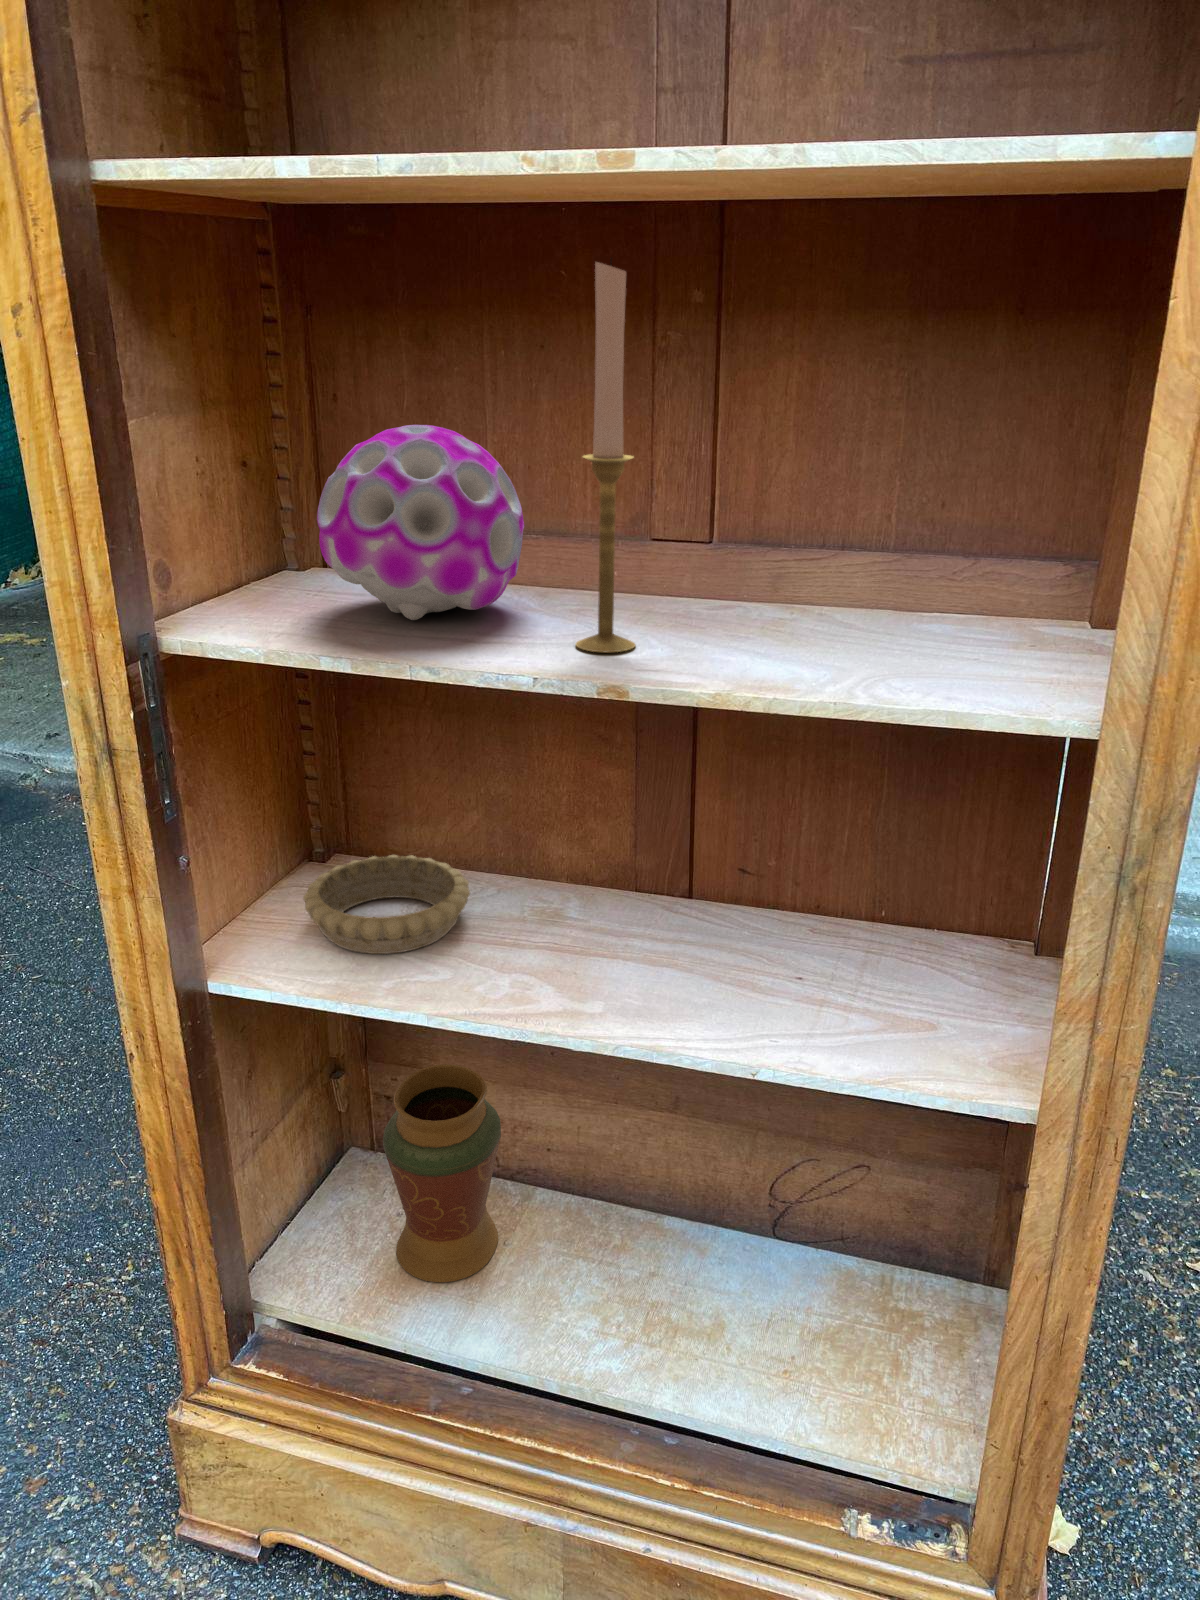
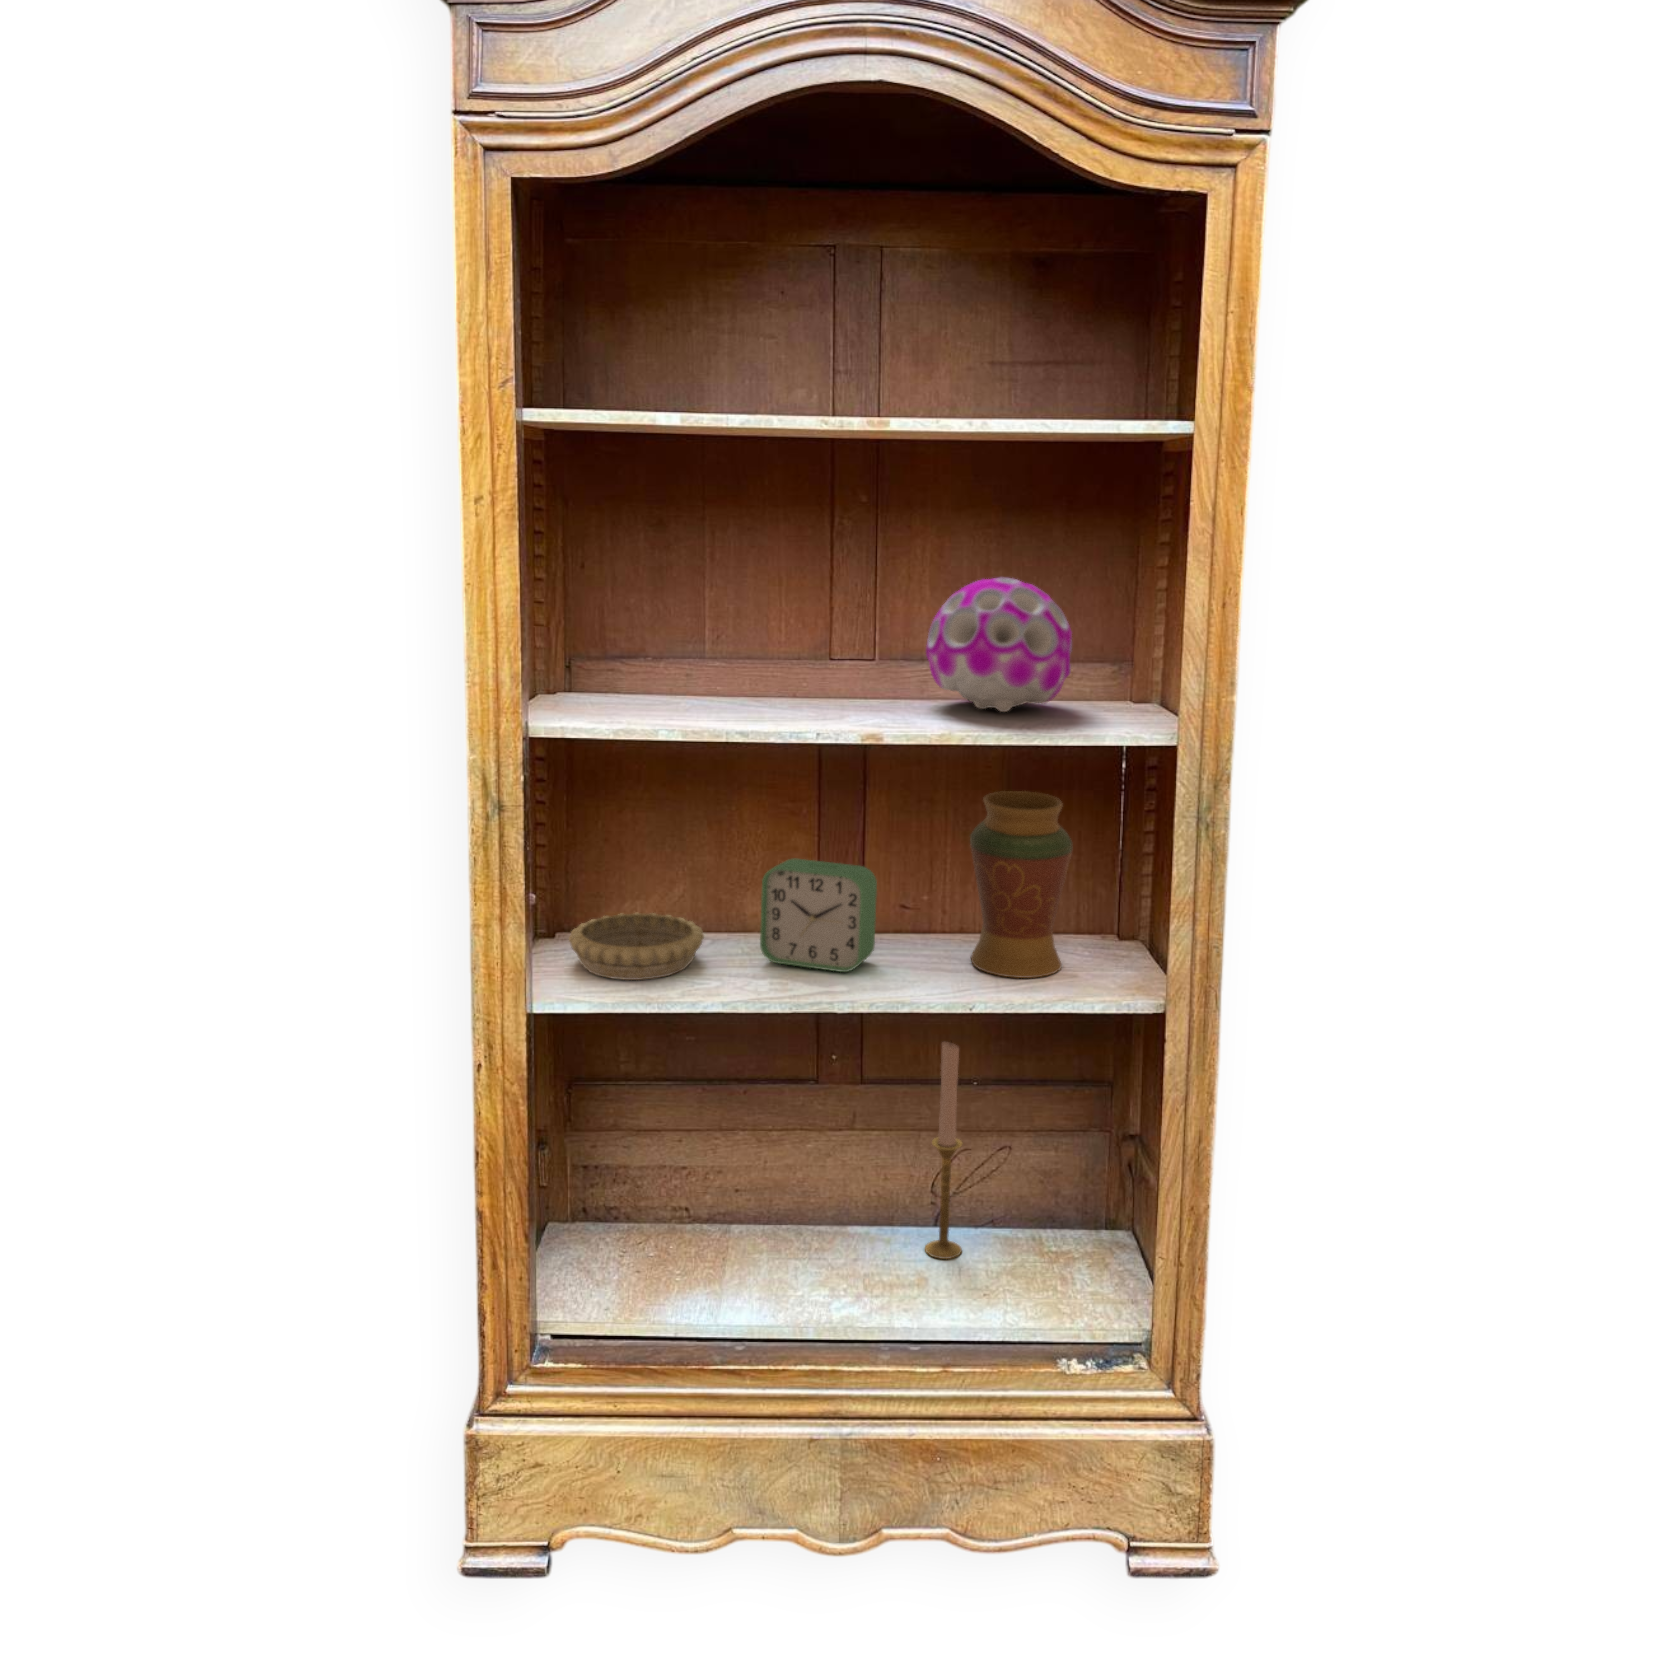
candlestick: present [576,259,635,652] -> present [925,1042,962,1259]
decorative ball: present [317,425,524,620] -> present [926,578,1072,712]
alarm clock: none [528,817,678,978] -> present [760,859,877,972]
decorative vase: present [383,1064,501,1282] -> present [970,791,1072,978]

